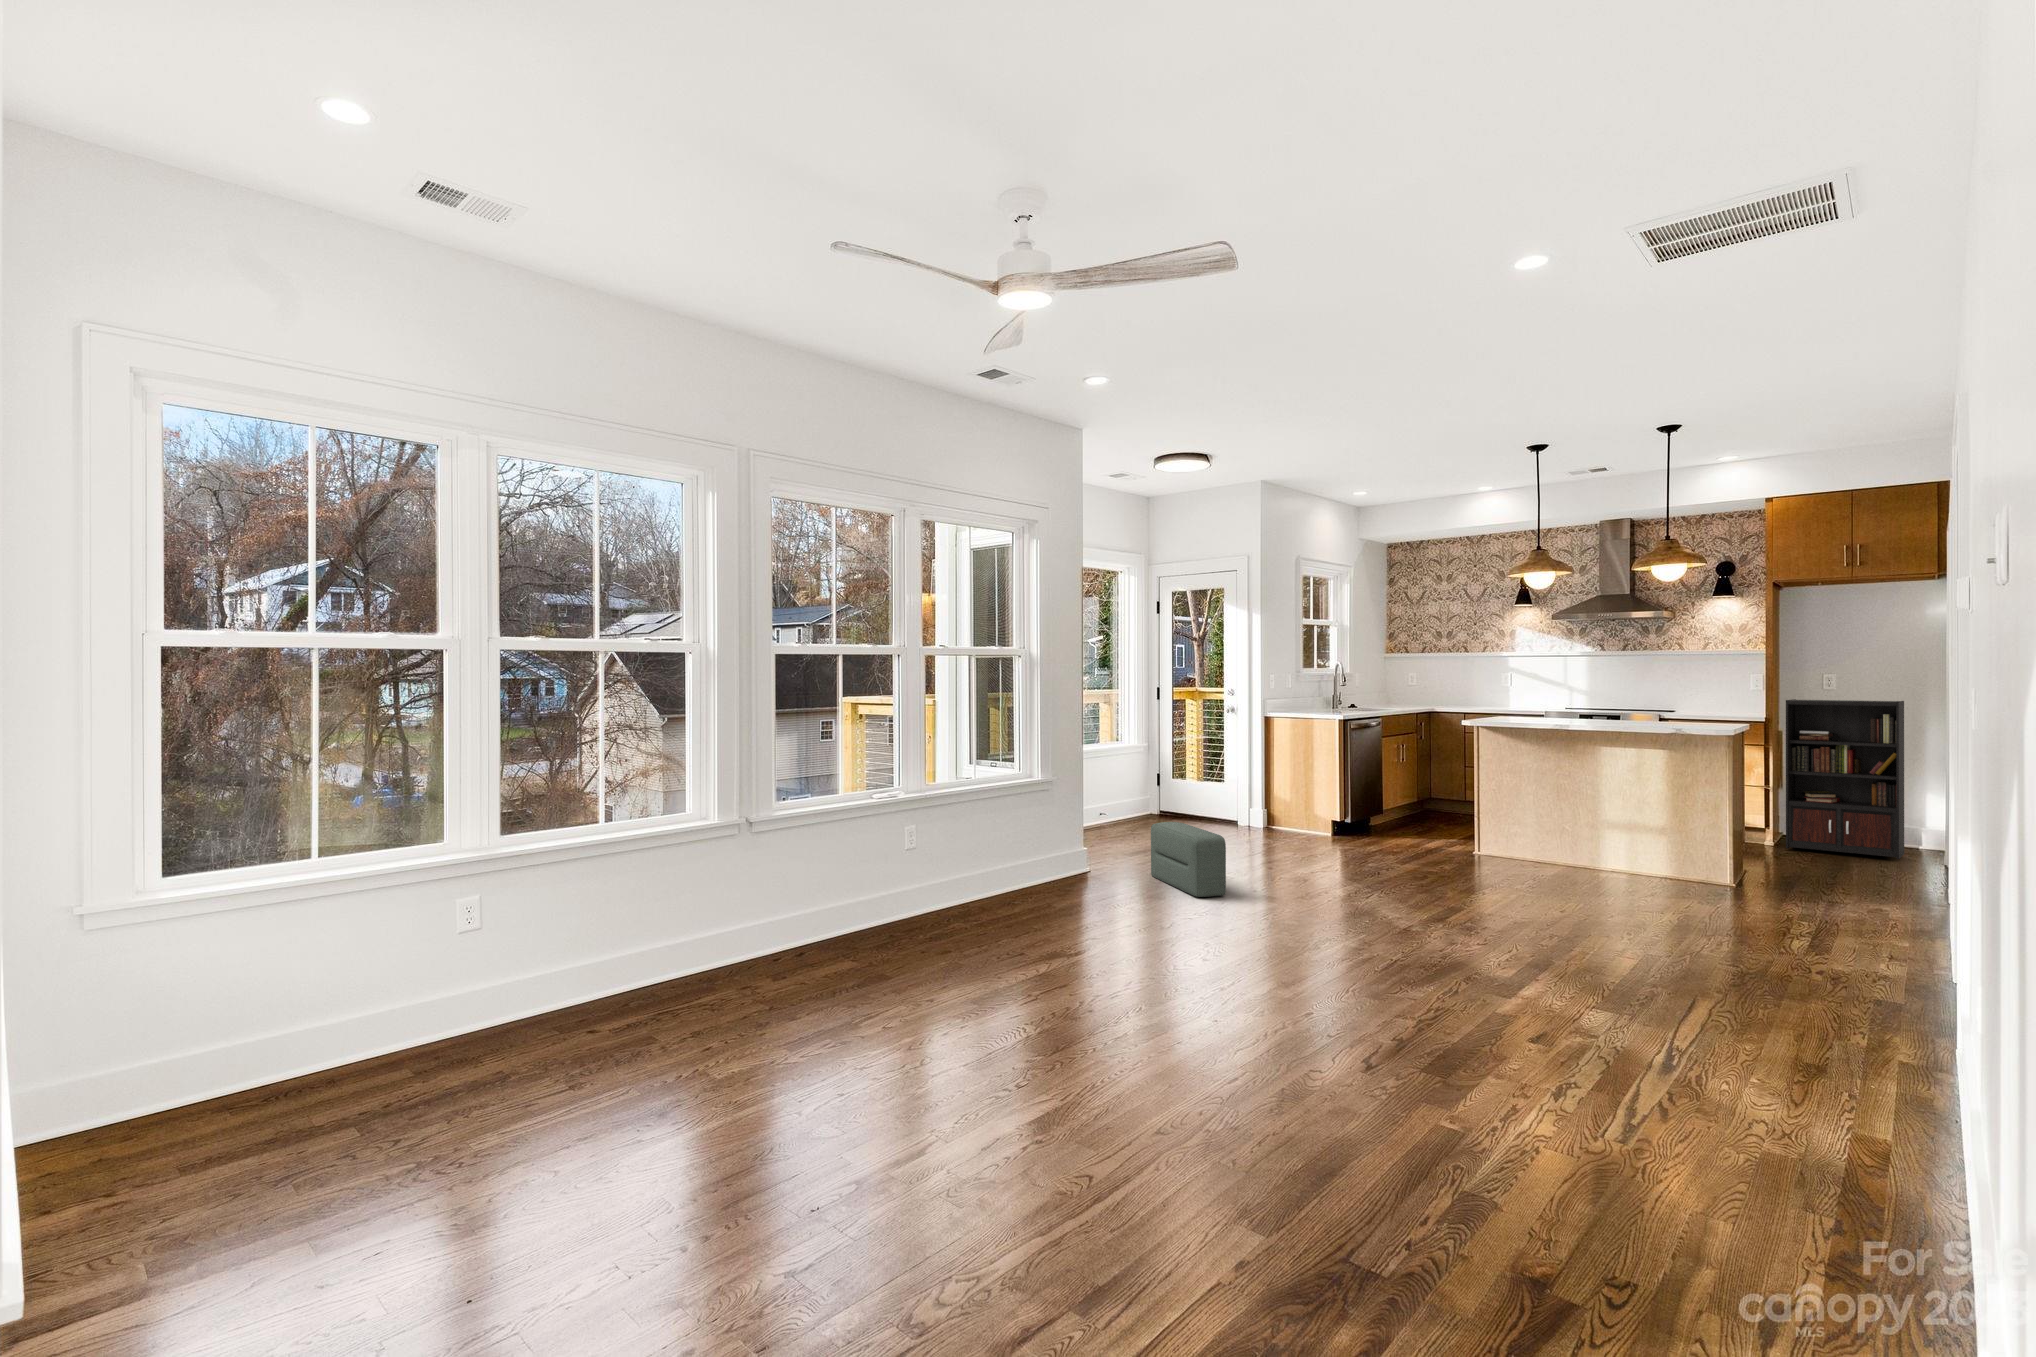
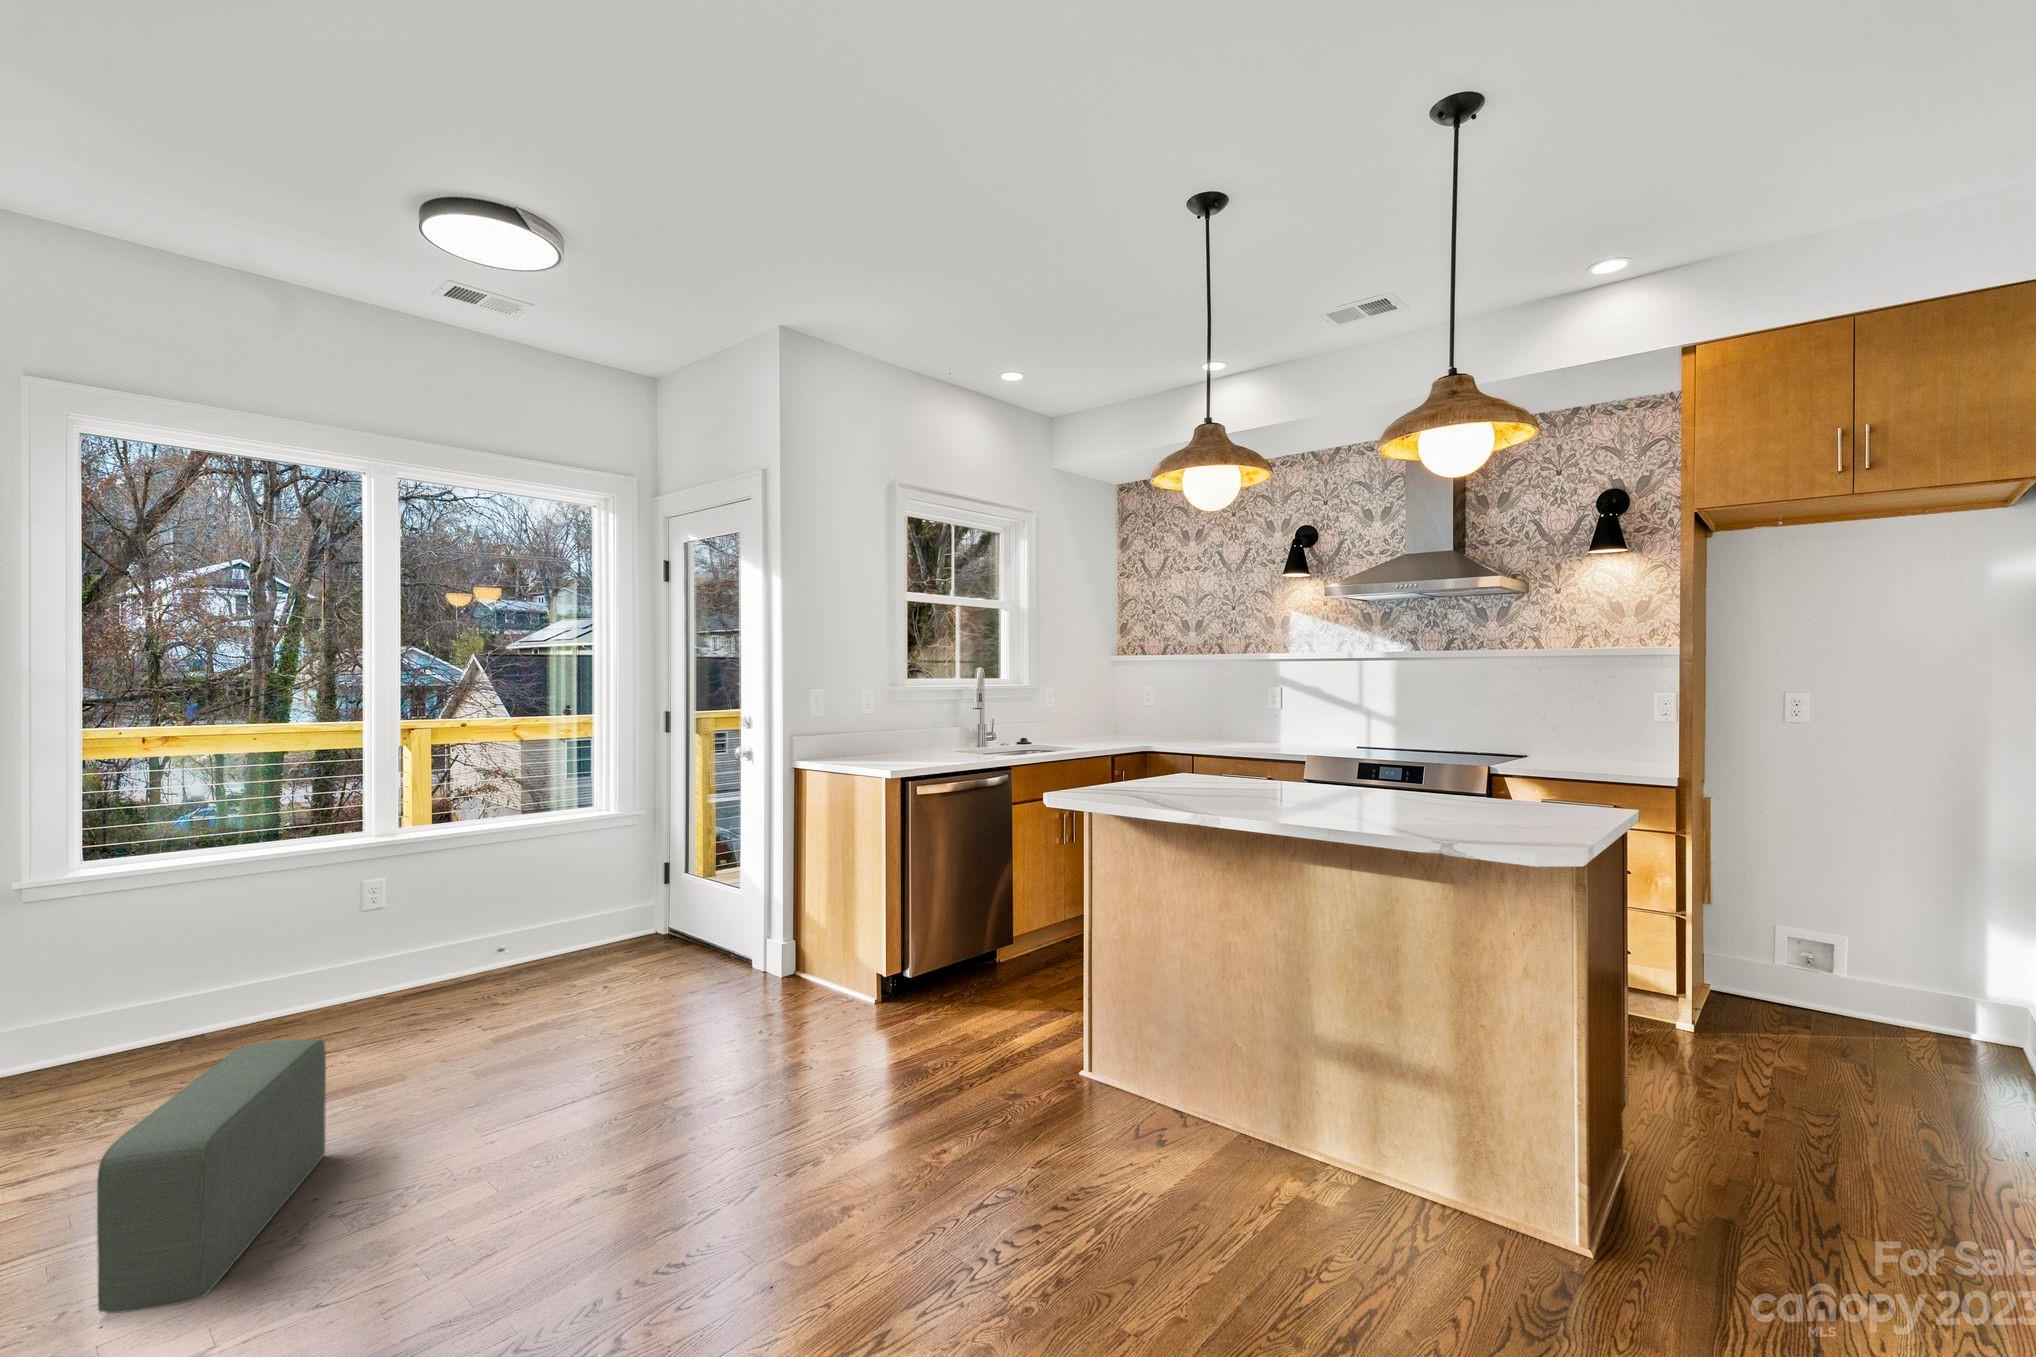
bookcase: present [1786,699,1943,859] -> none [1717,742,2035,1092]

